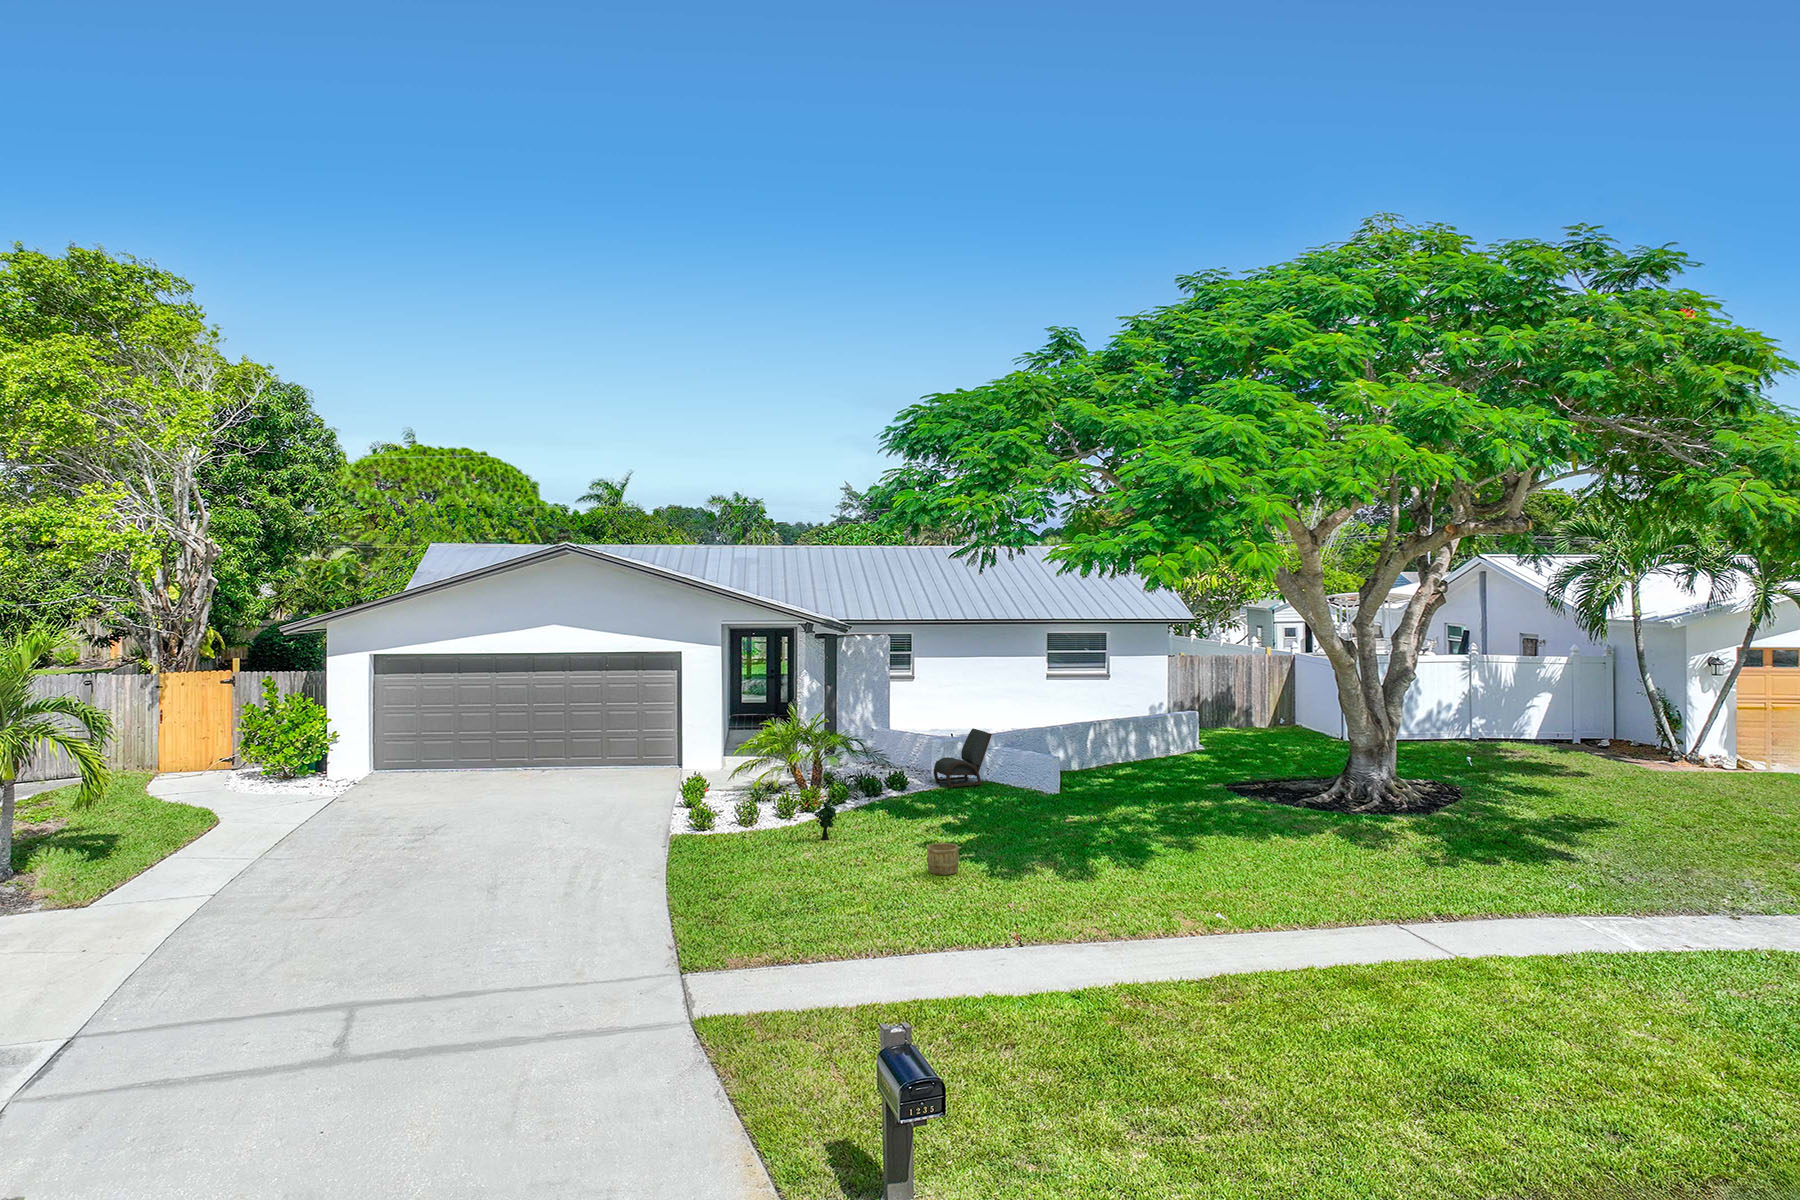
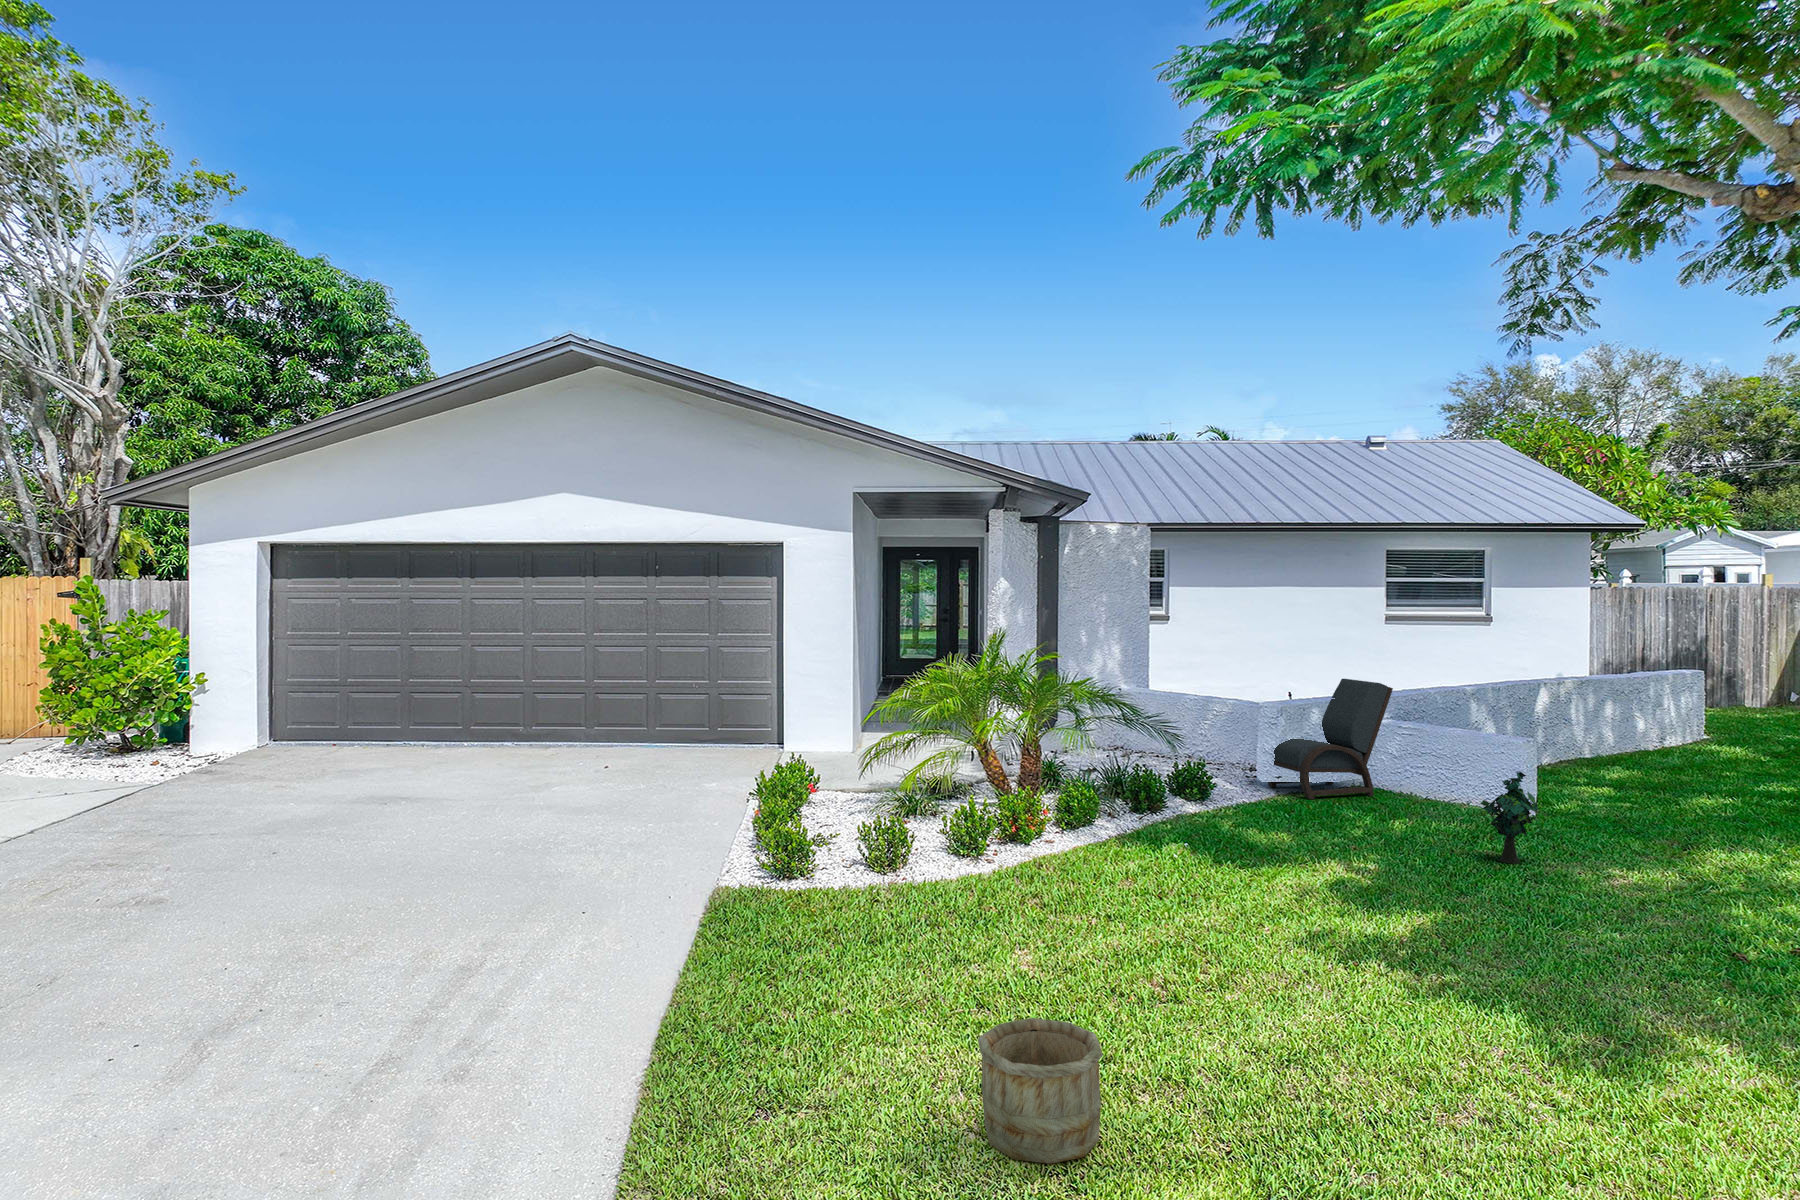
decorative plant: present [814,798,837,840] -> present [1481,772,1538,863]
wooden bucket: present [926,843,959,875] -> present [978,1018,1103,1164]

